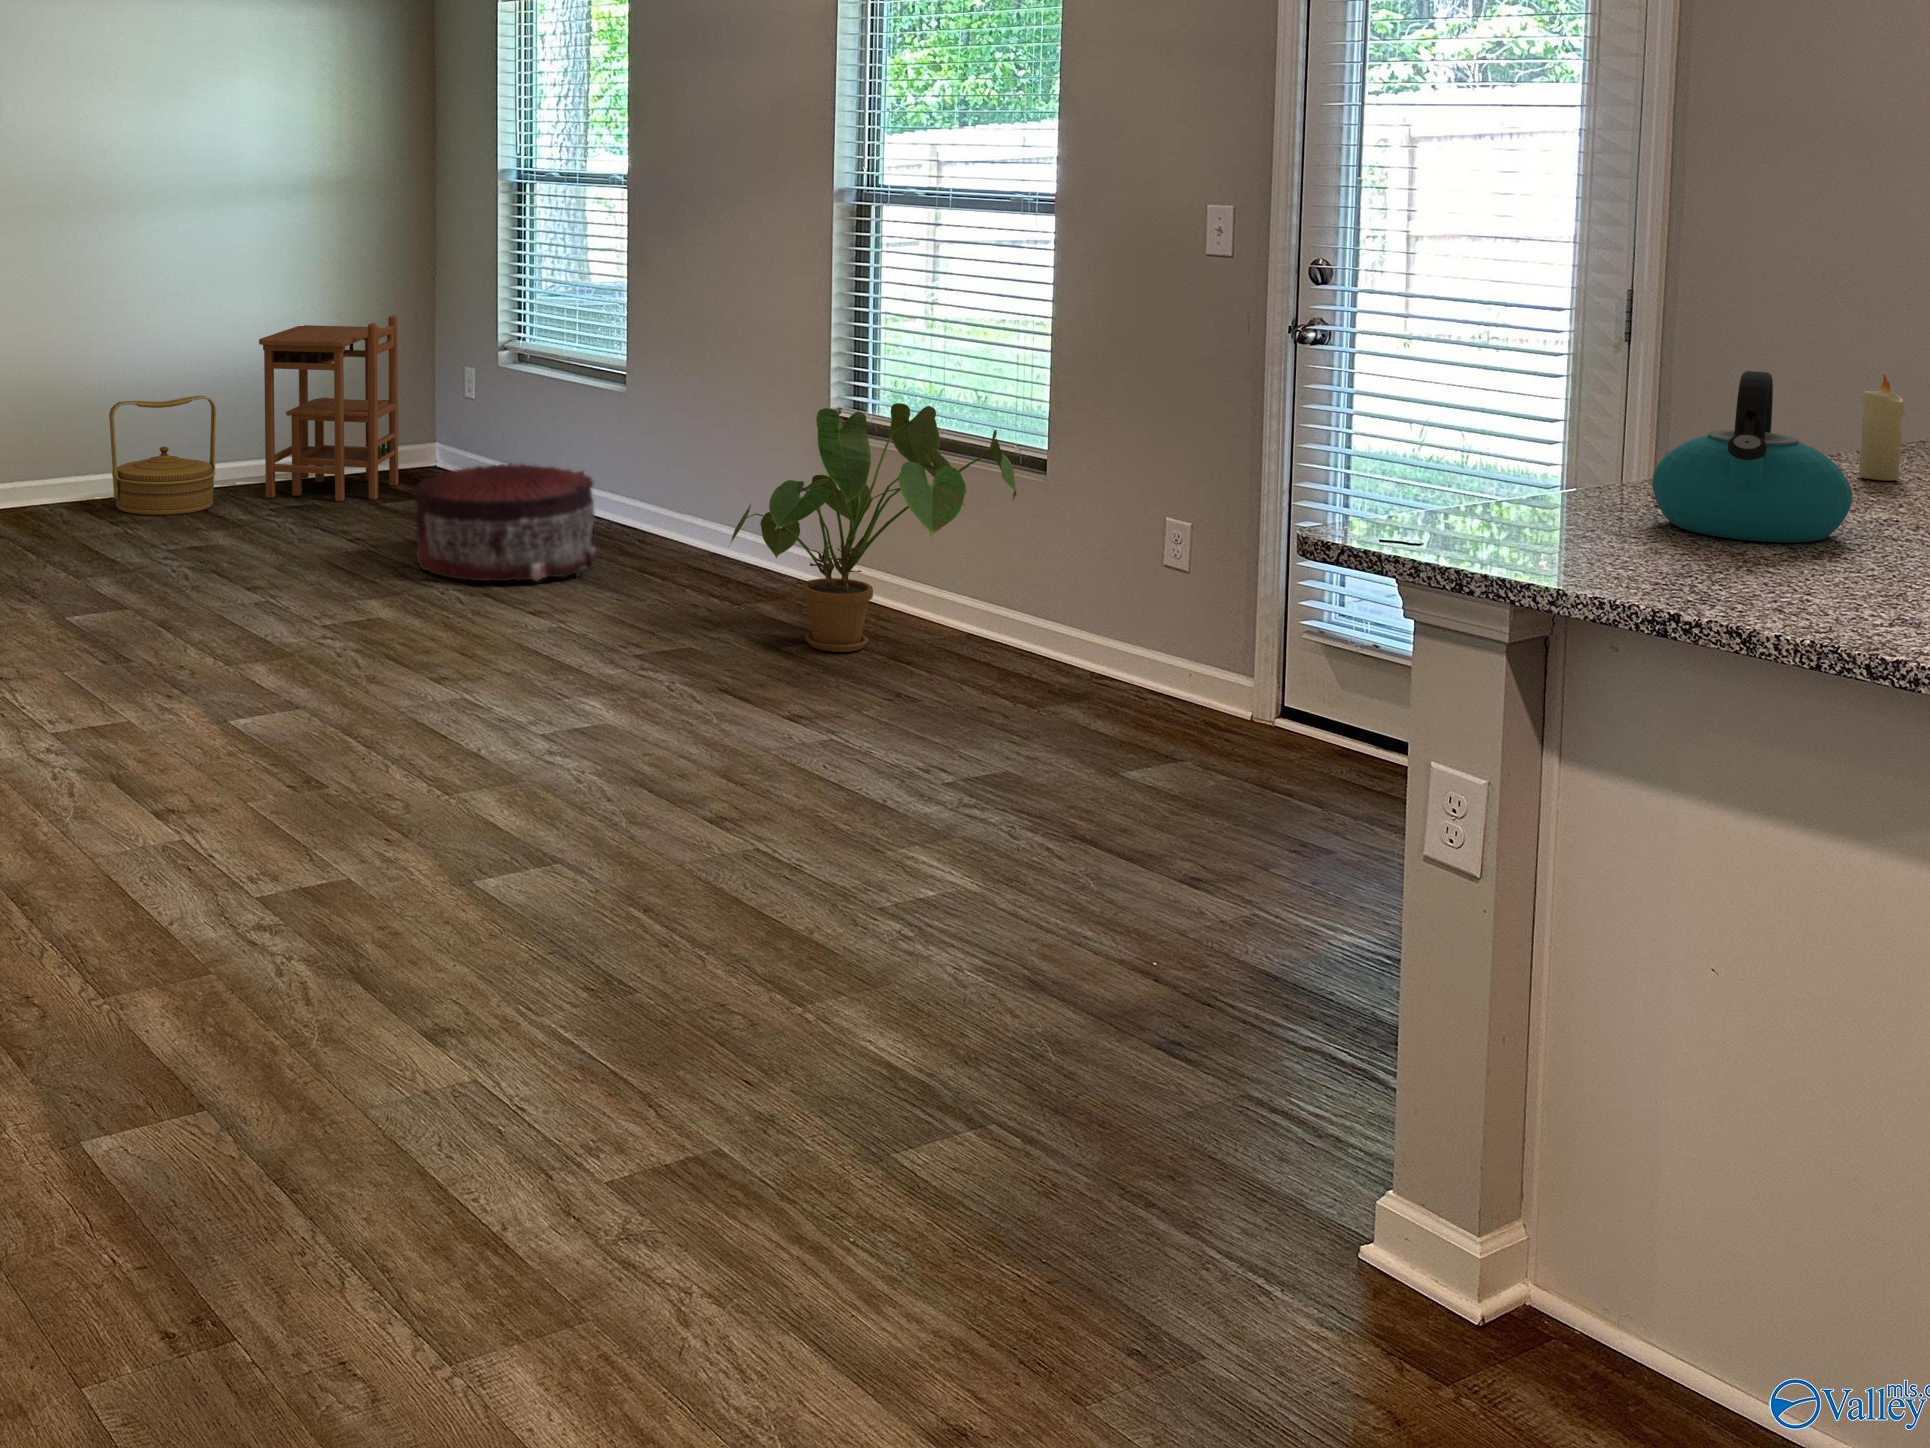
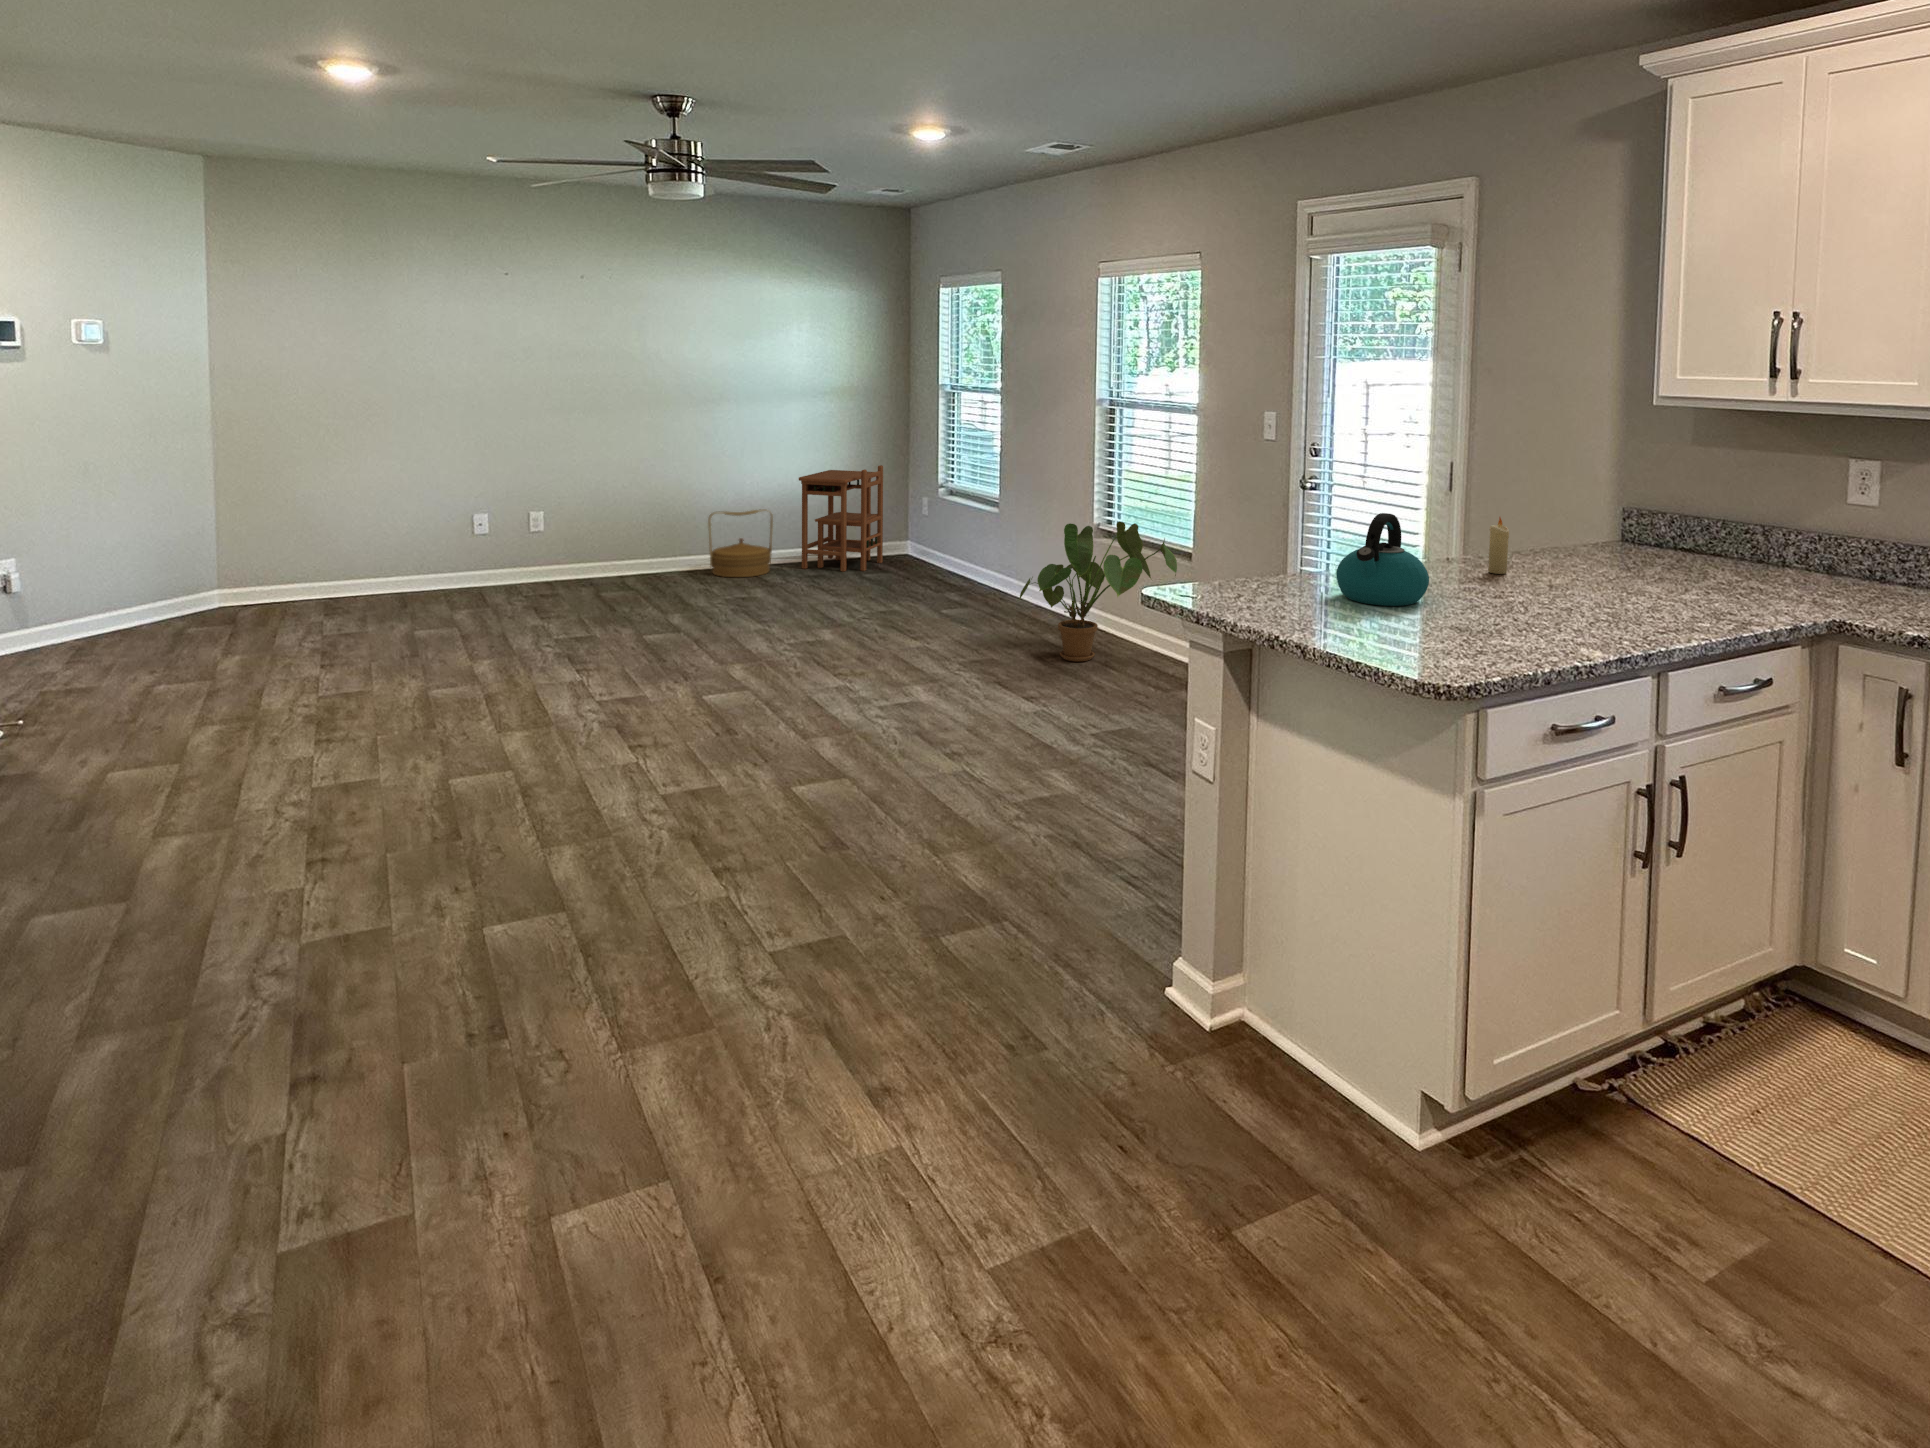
pouf: present [414,464,596,581] -> none [864,551,968,619]

